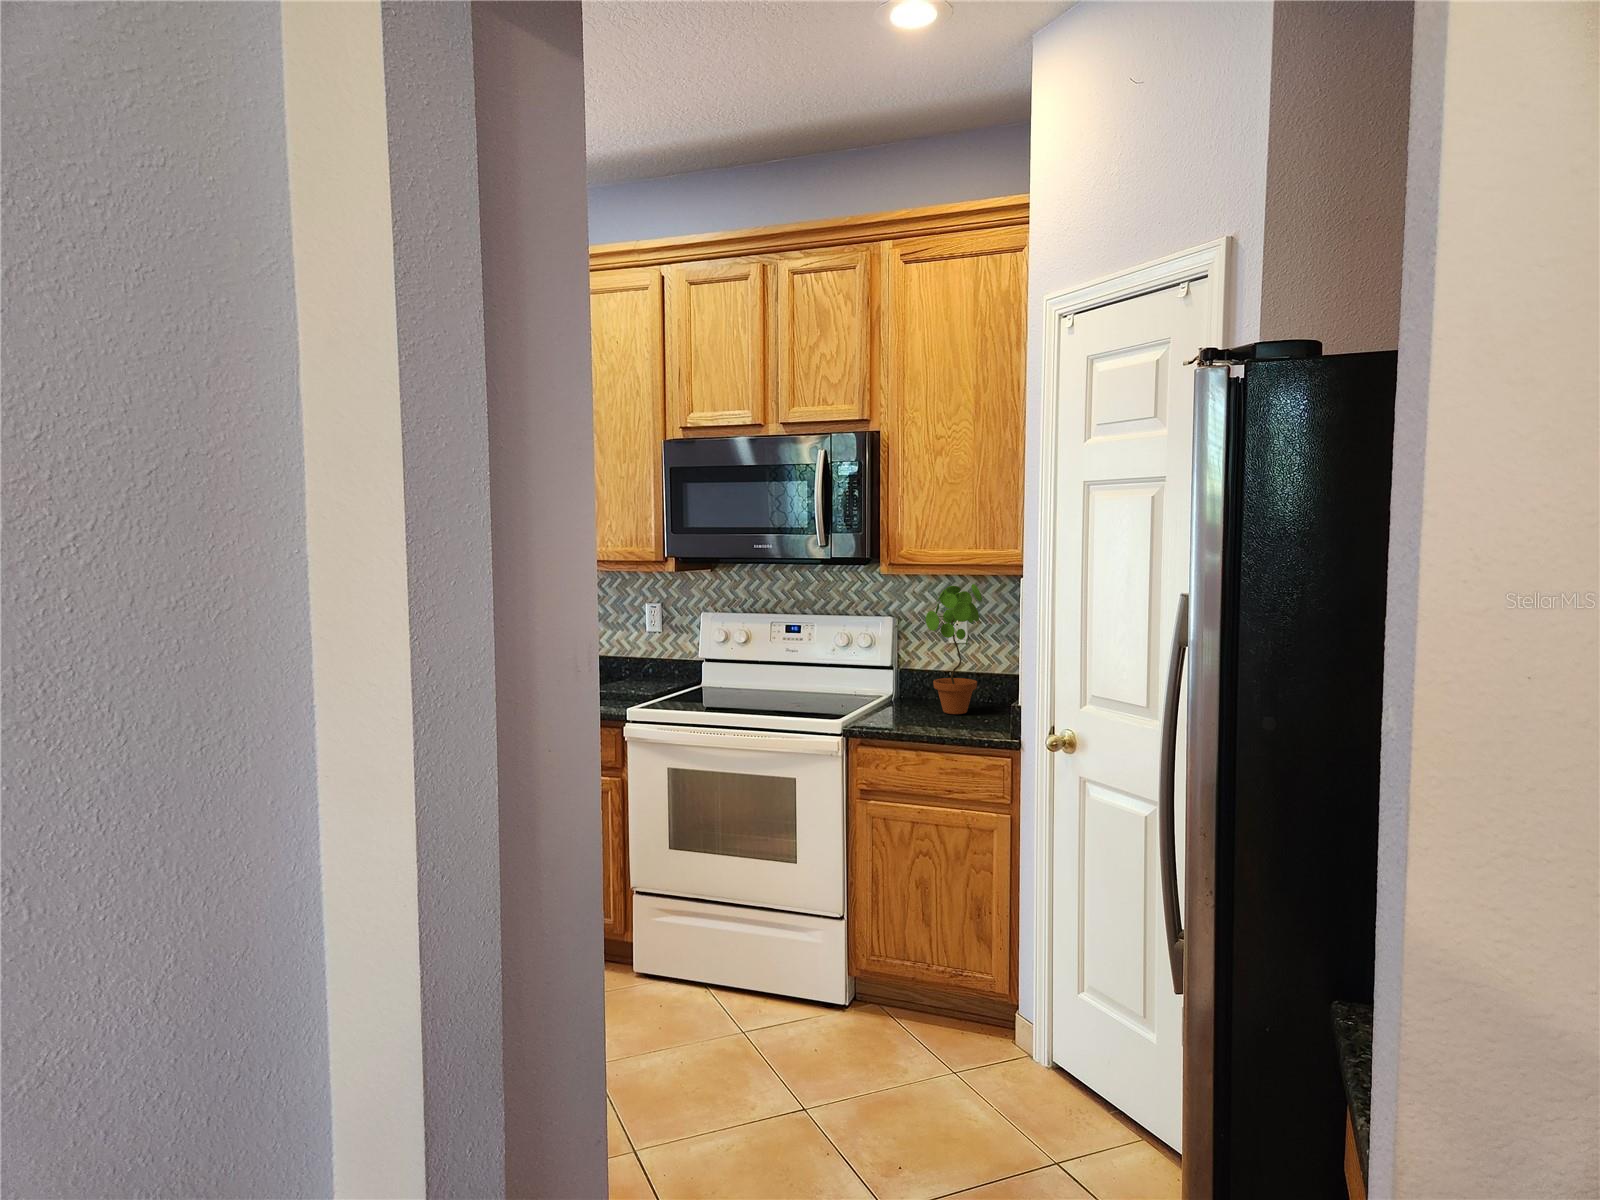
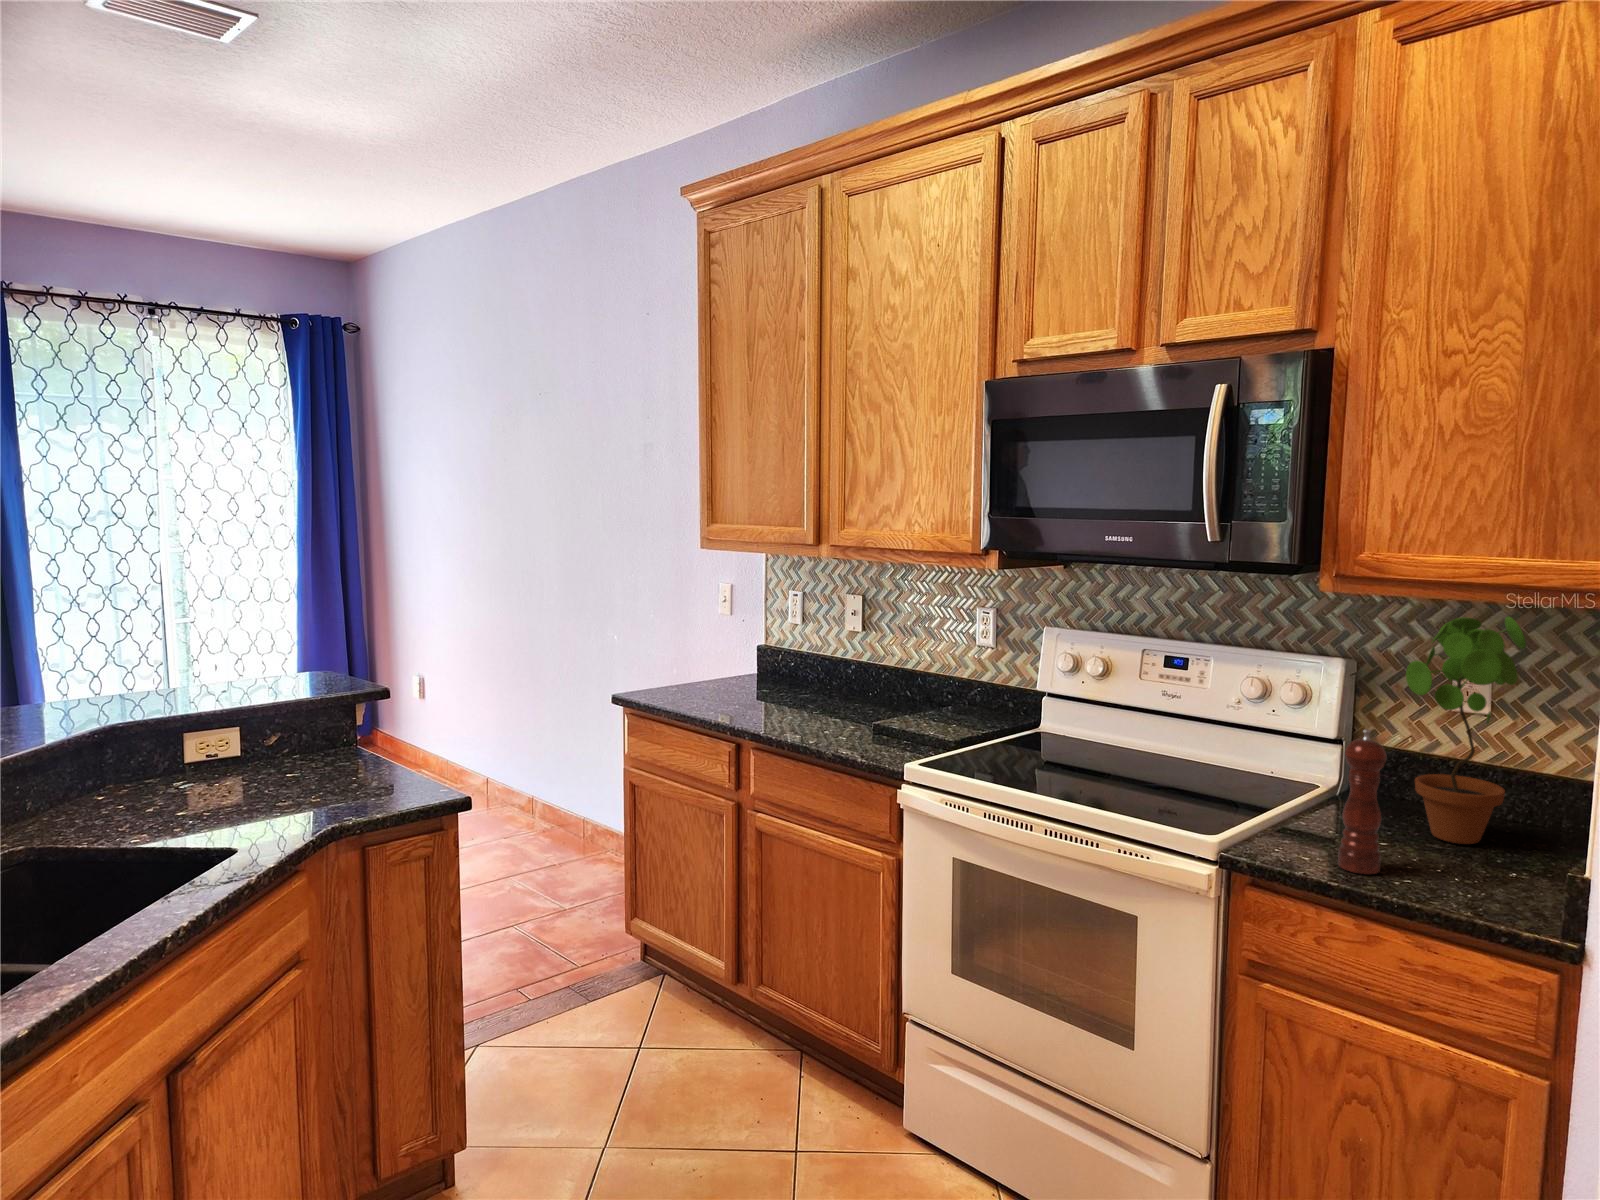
pepper mill: none [899,649,920,730] -> present [1338,729,1386,874]

